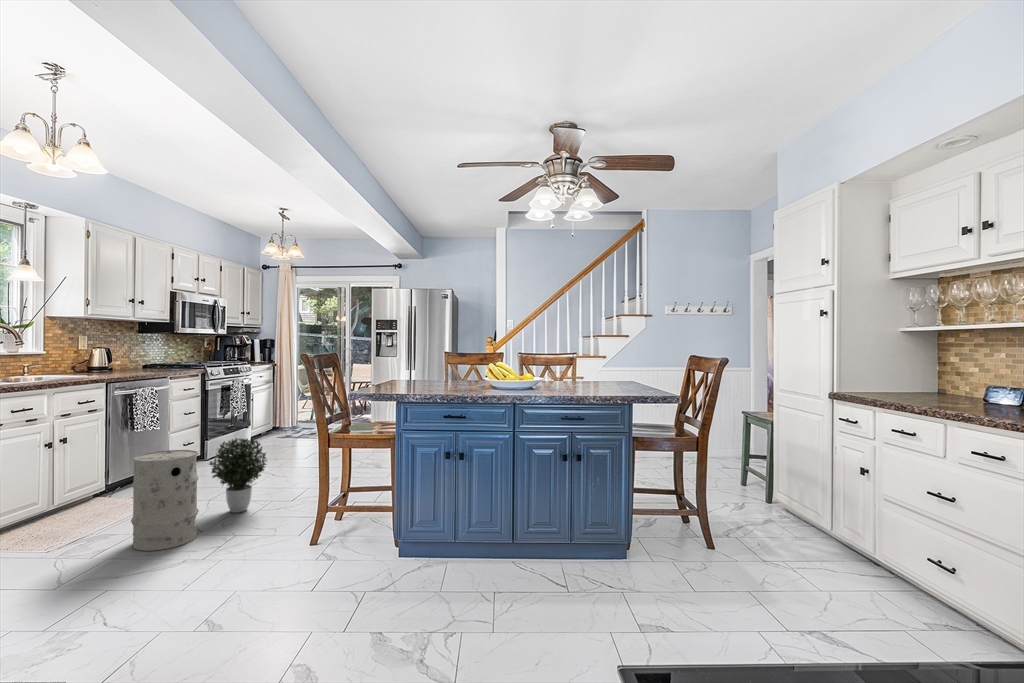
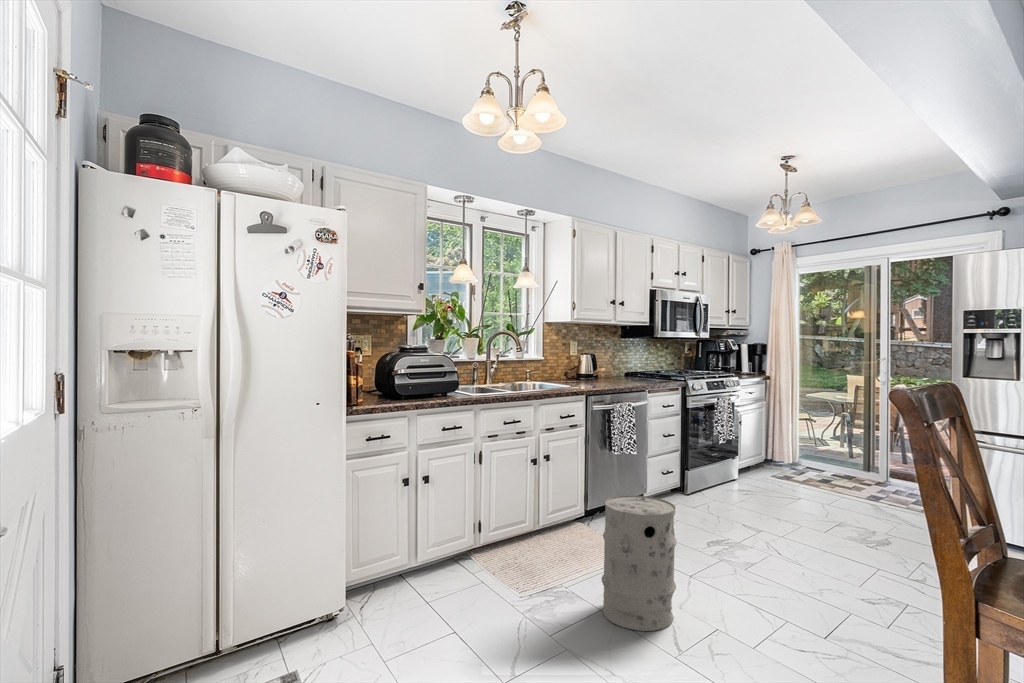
potted plant: present [209,438,267,513] -> none [689,488,766,595]

